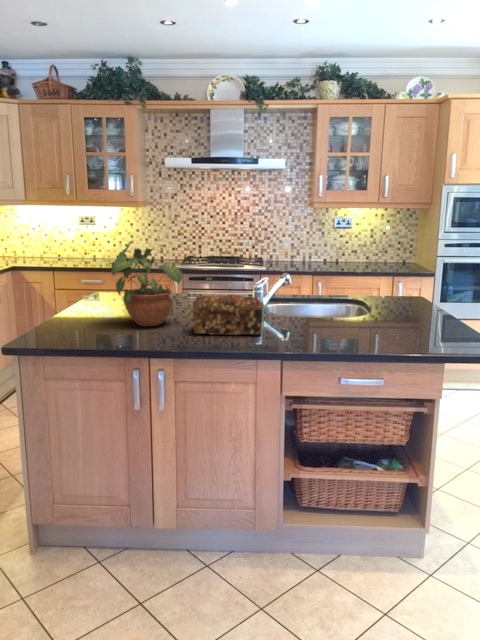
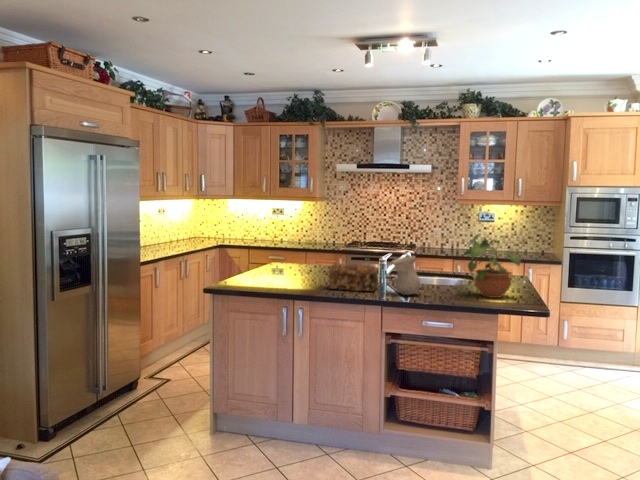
potted plant: present [108,241,182,326] -> present [465,234,521,298]
vase: none [287,281,328,338] -> present [392,256,420,295]

